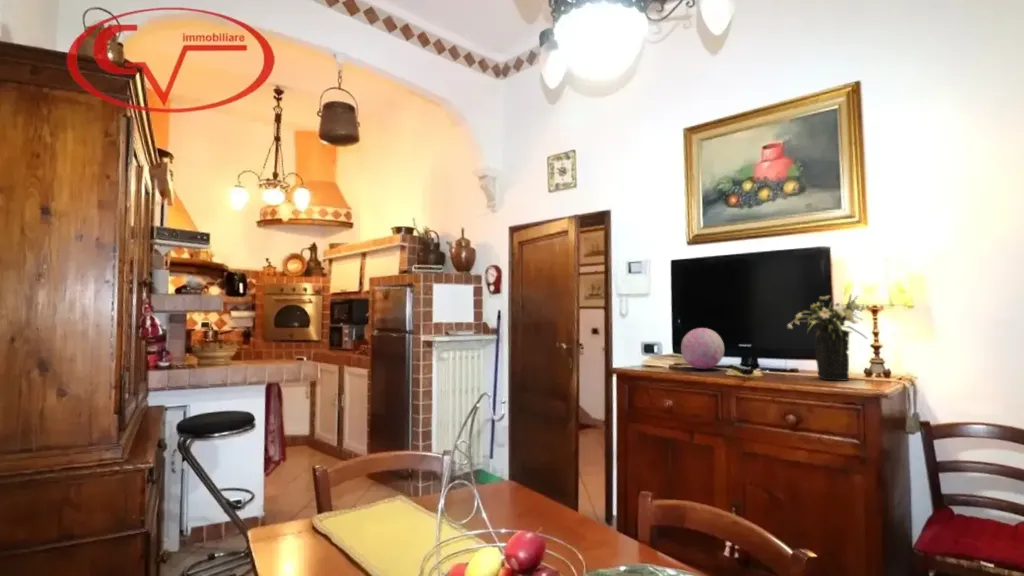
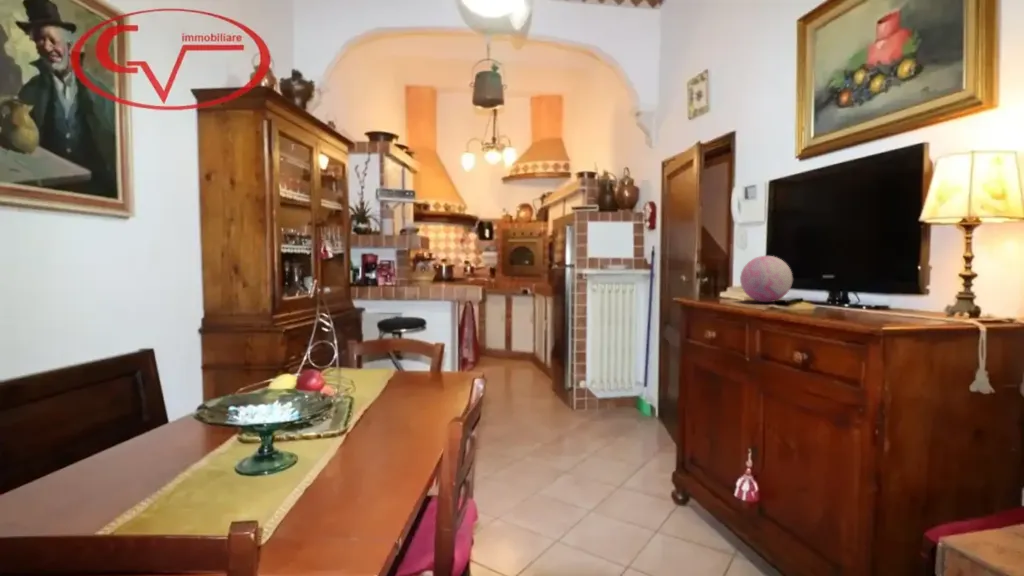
flower arrangement: present [787,296,865,380] -> none [825,204,949,320]

